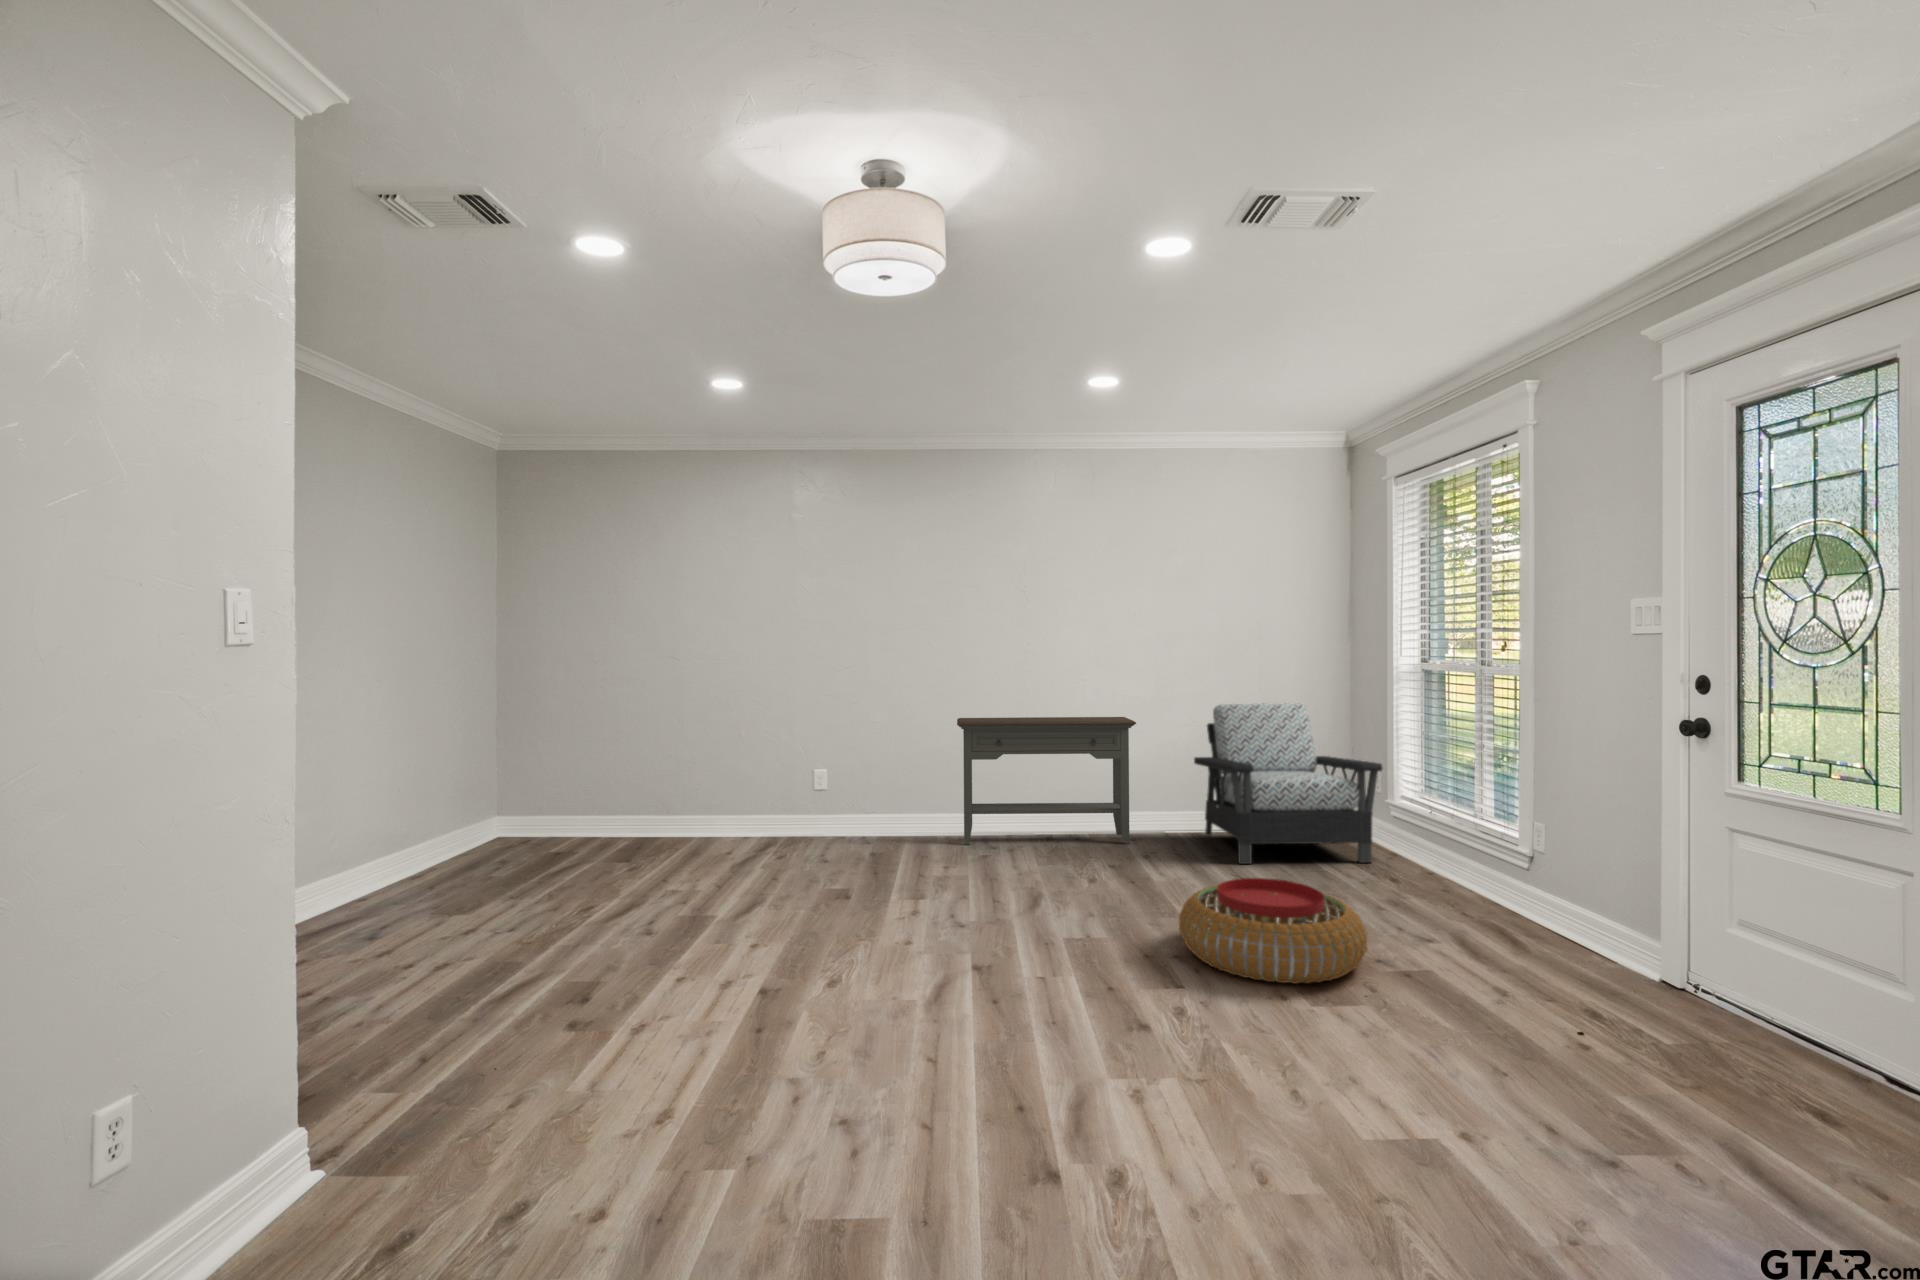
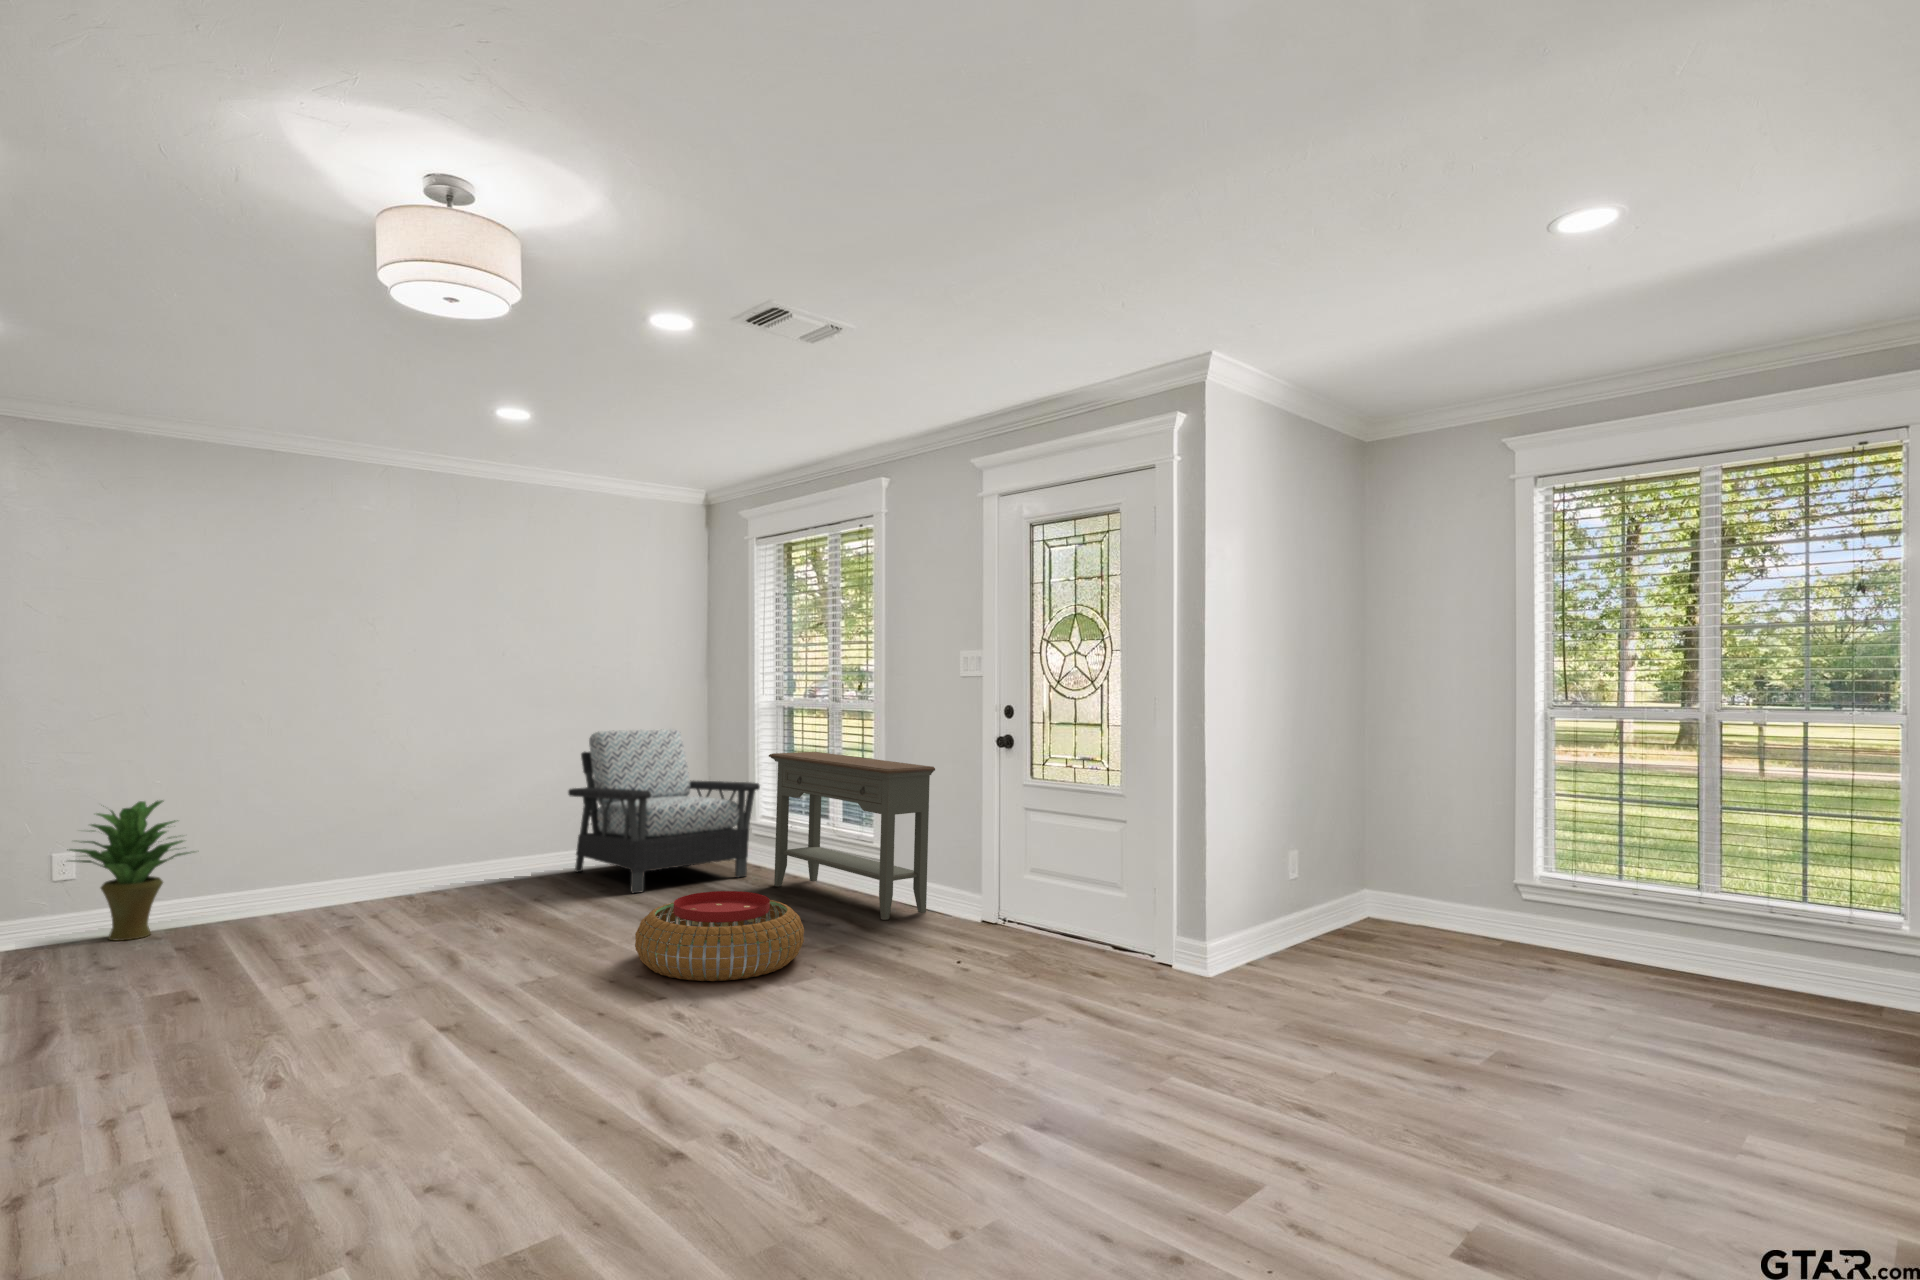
console table: present [957,717,1136,845] -> present [769,752,935,920]
potted plant: none [839,748,912,846] -> present [67,800,190,940]

